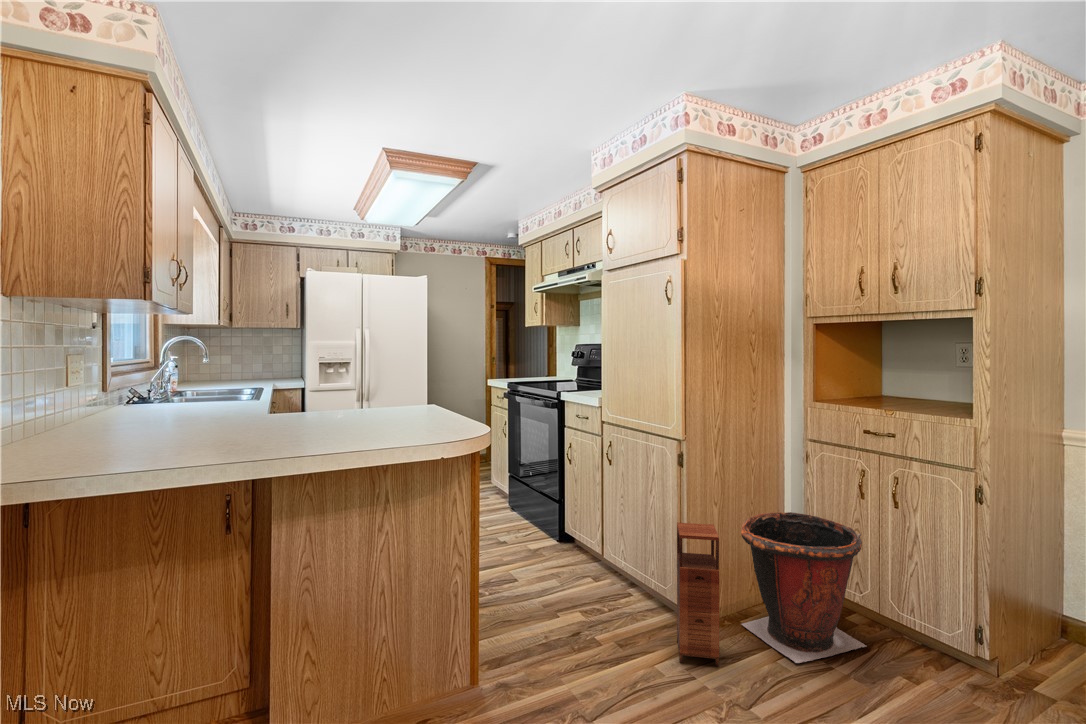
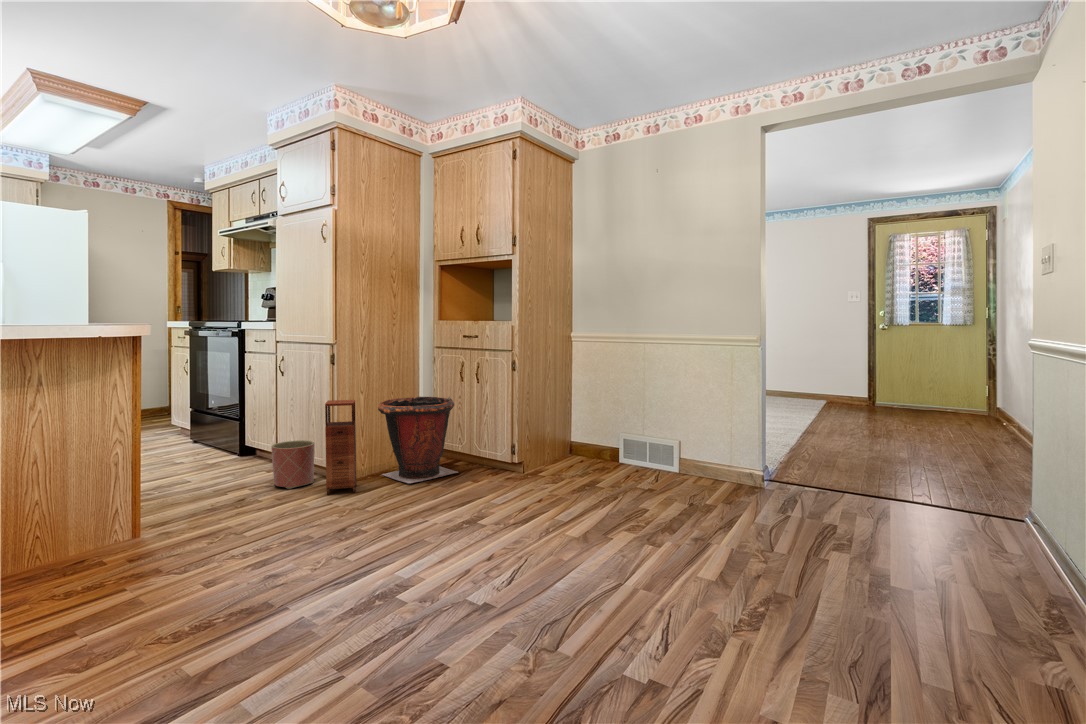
planter: none [603,559,654,633] -> present [271,440,315,489]

